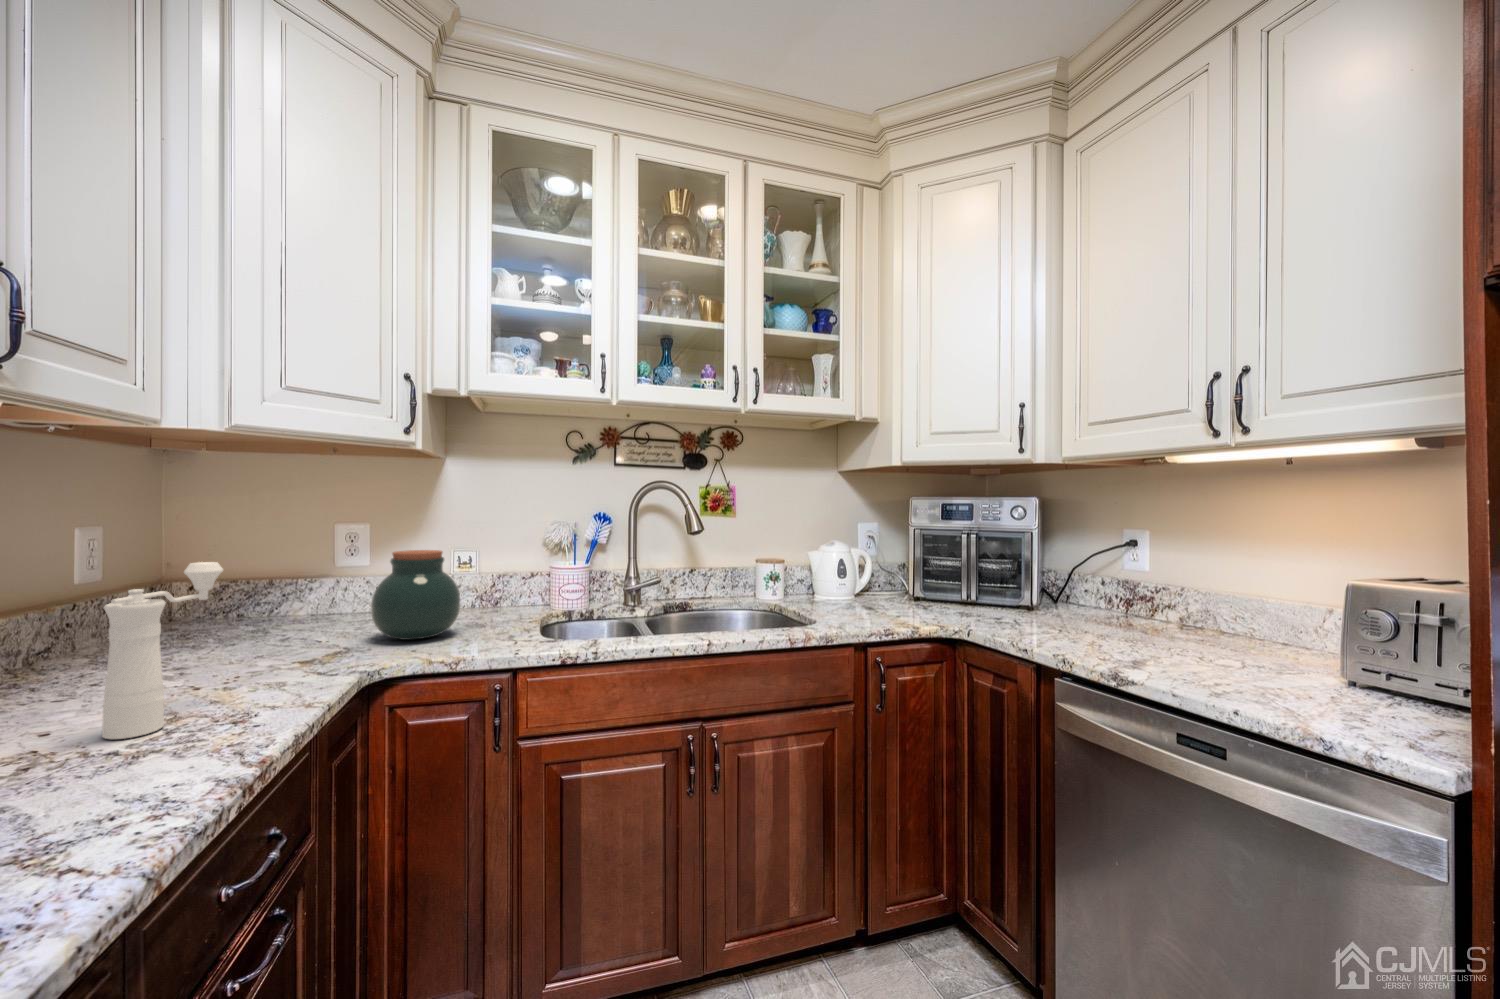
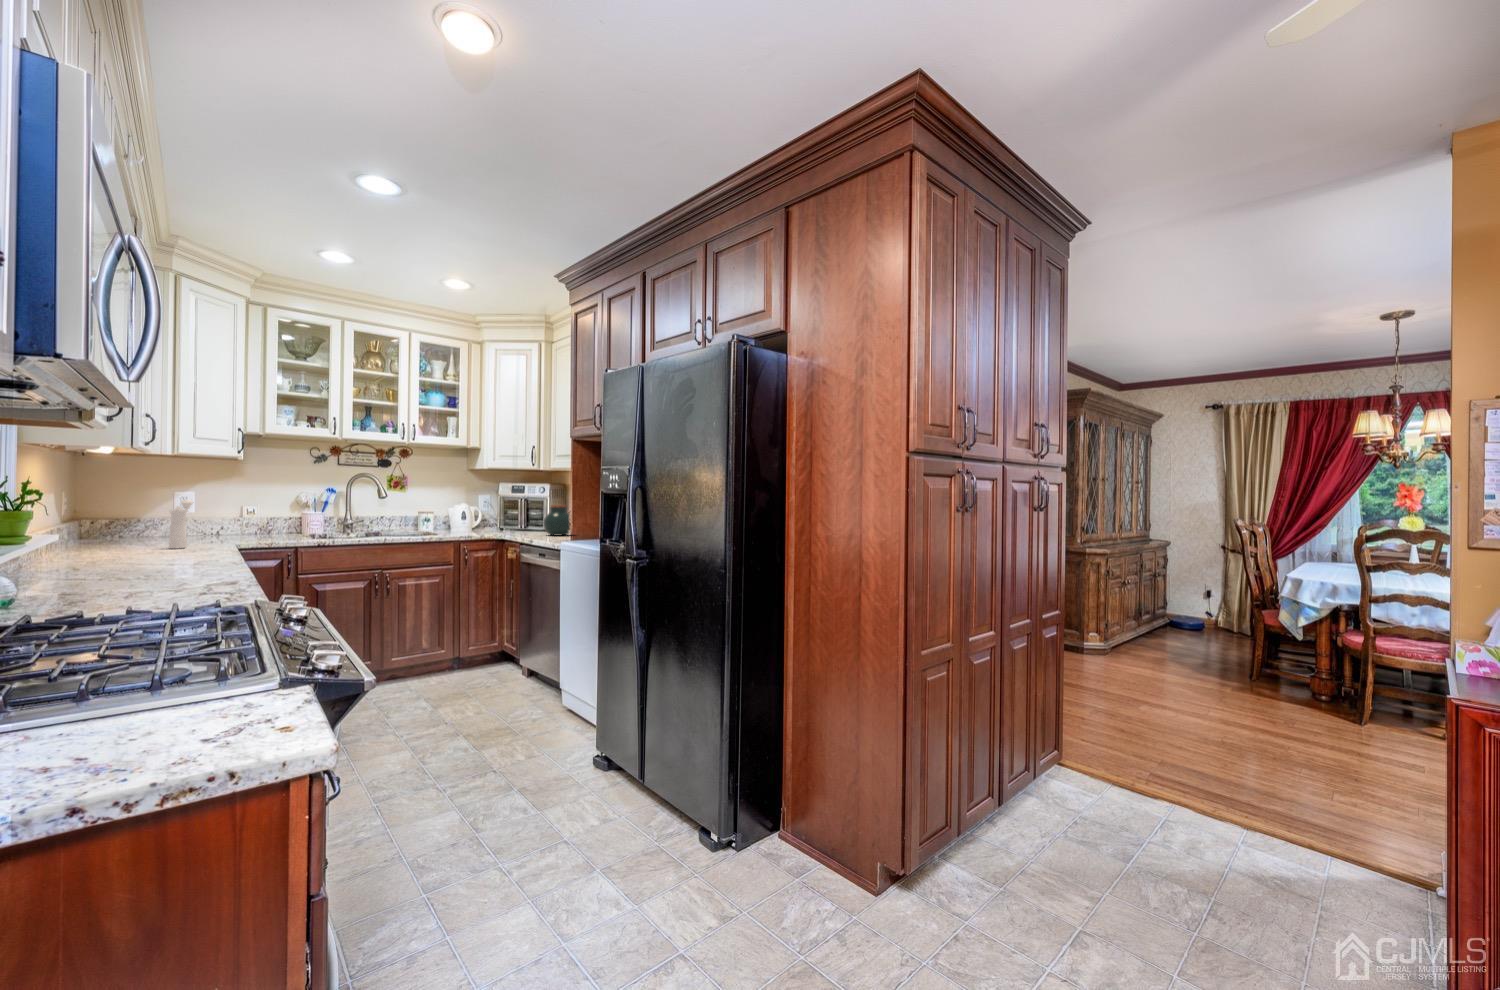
jar: present [371,550,460,640] -> present [544,505,569,536]

